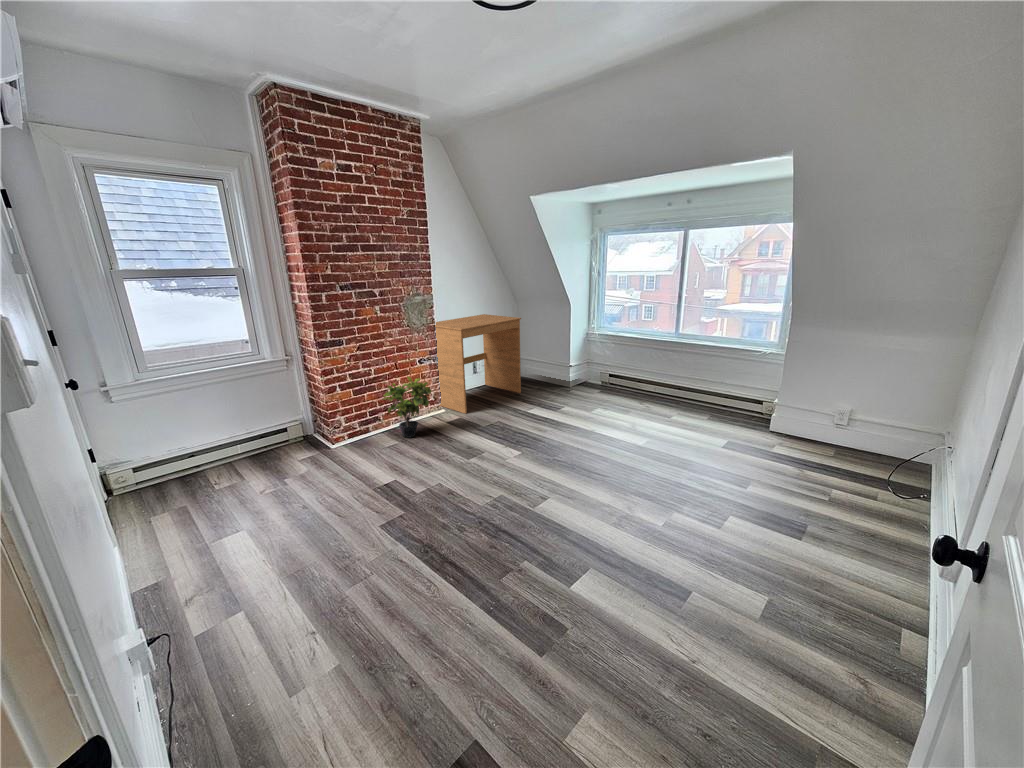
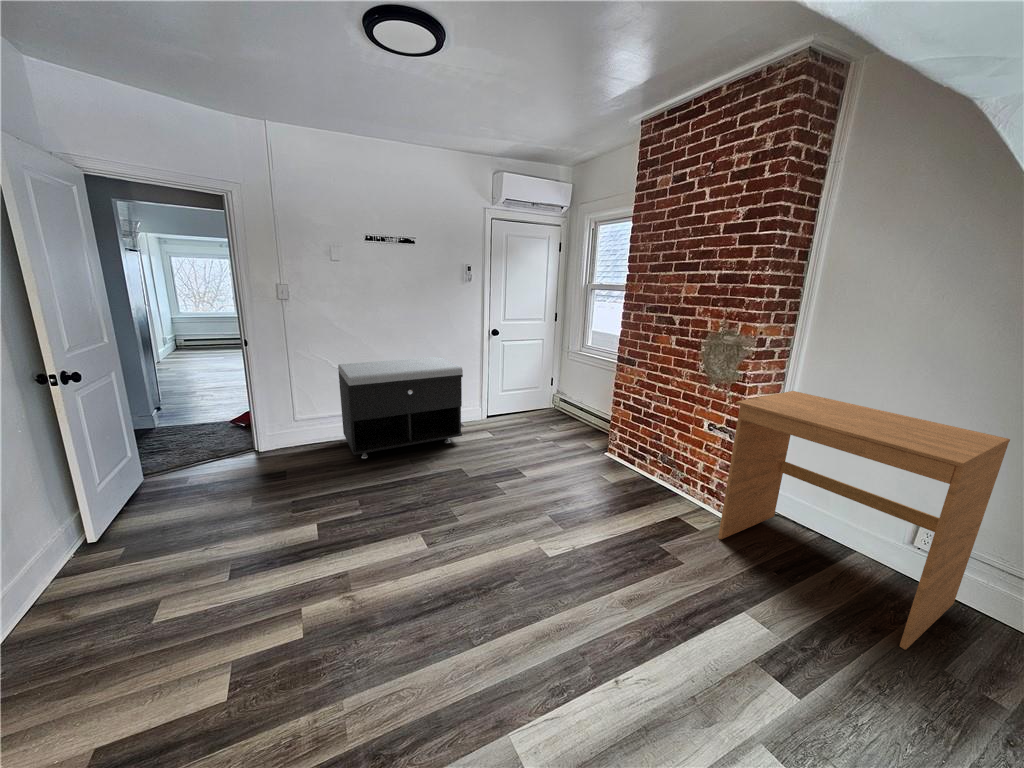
potted plant: present [382,377,432,438] -> none [617,423,674,492]
storage bench: none [139,425,404,737] -> present [338,357,463,459]

